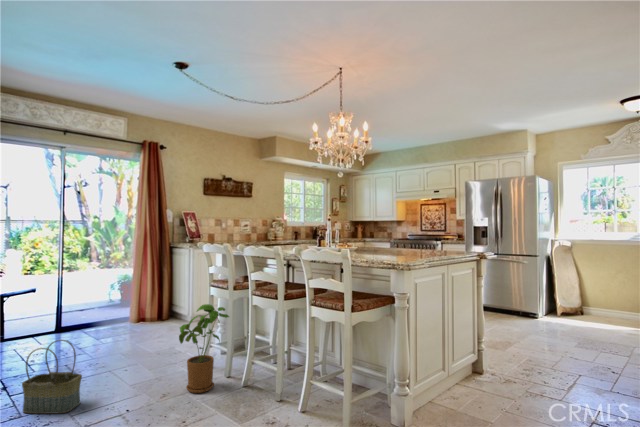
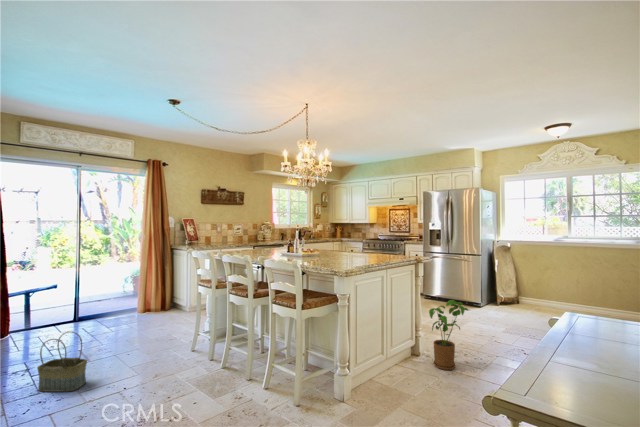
house plant: present [179,304,229,393] -> present [429,300,468,370]

